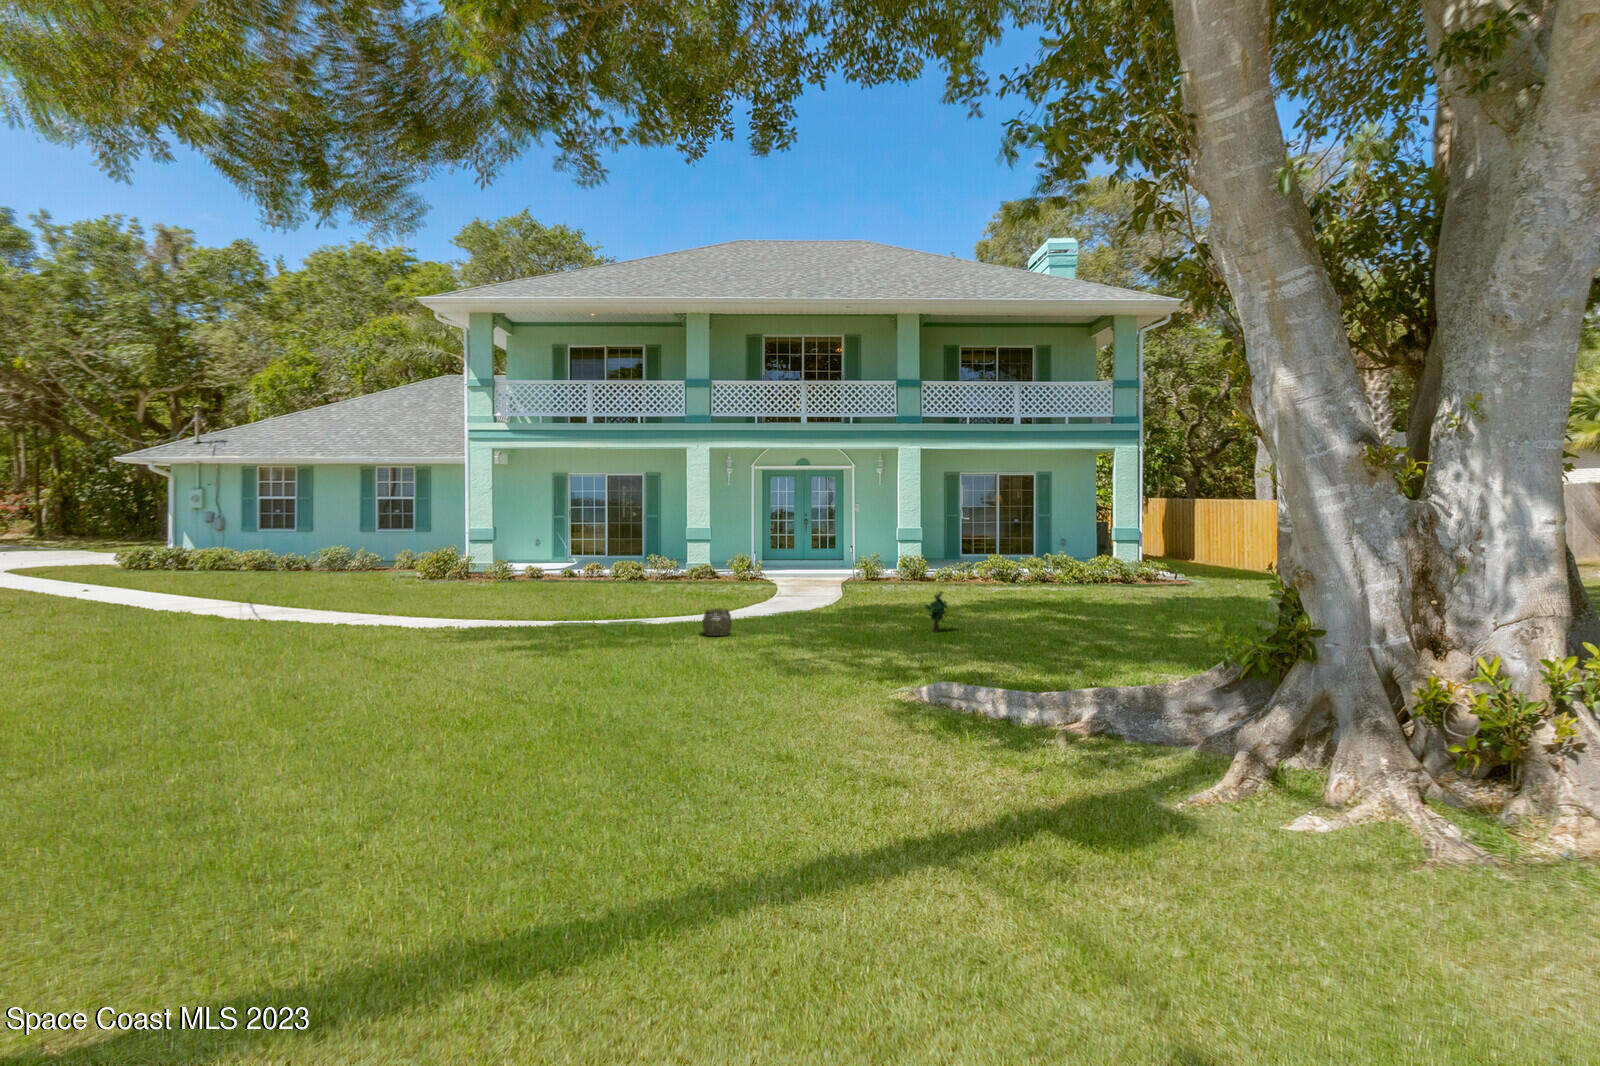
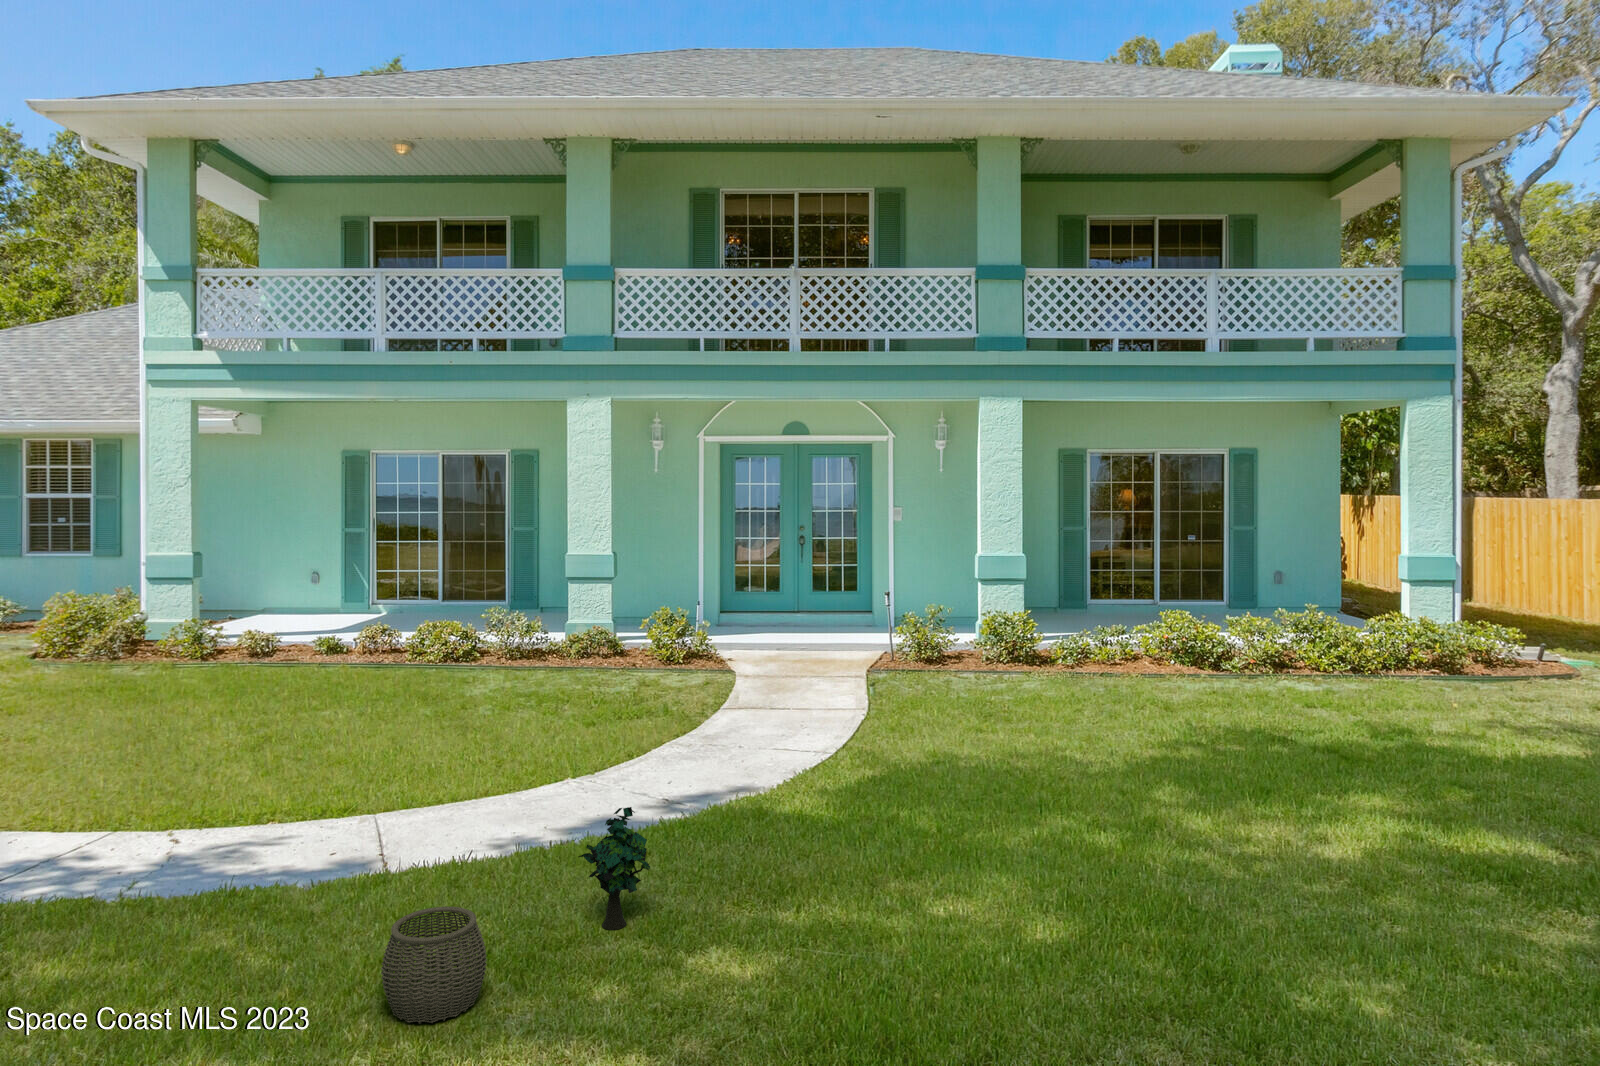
decorative plant: present [926,591,948,632] -> present [579,807,650,930]

